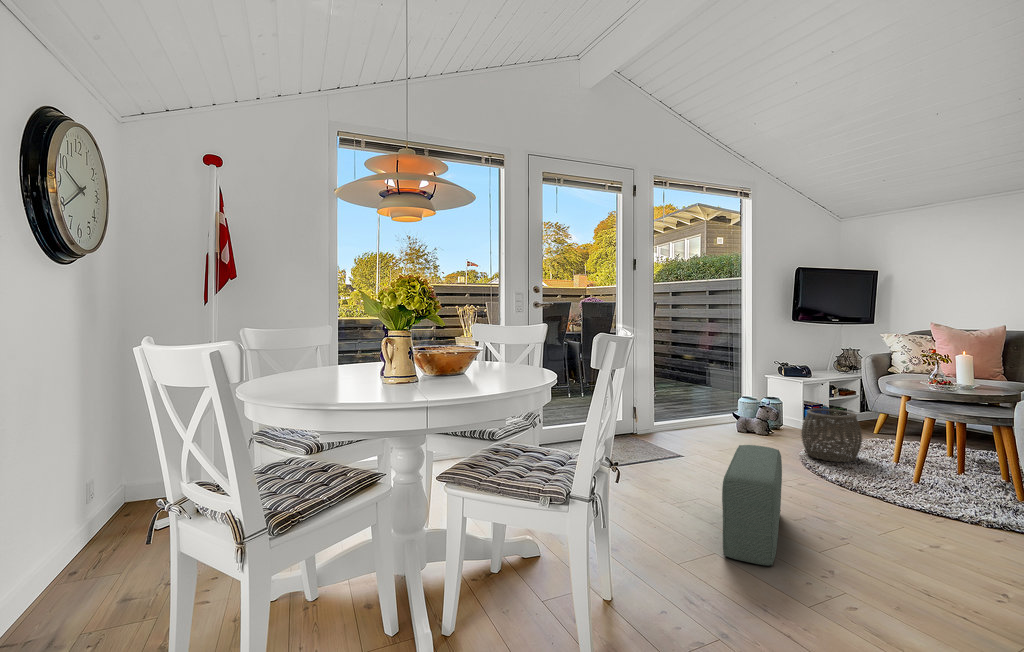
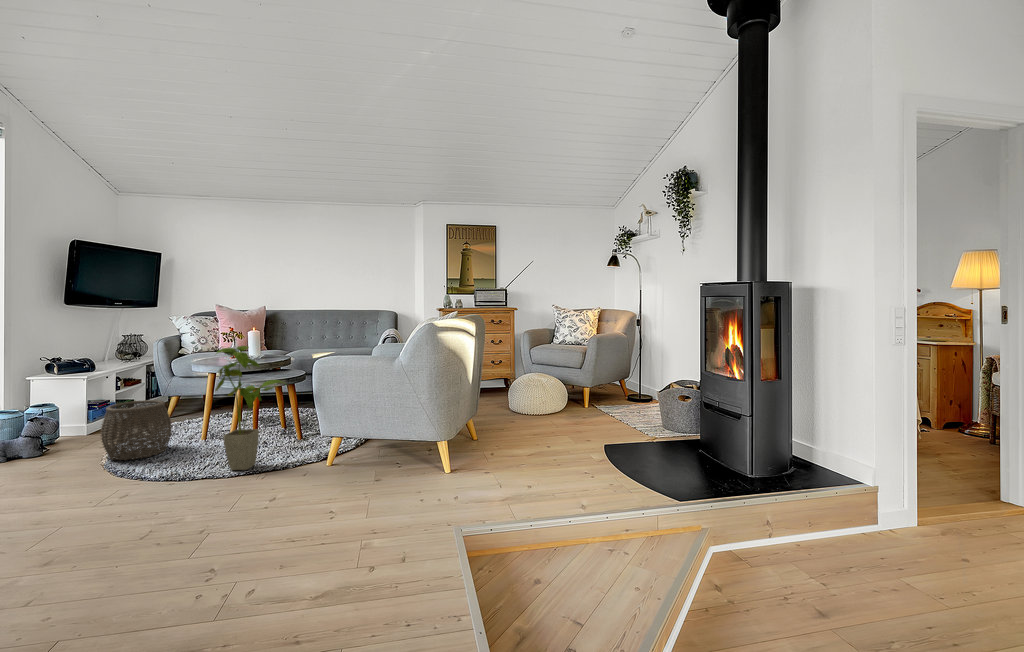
house plant: none [894,372,987,506] -> present [215,346,284,470]
pouf: present [722,445,782,566] -> none [45,457,139,619]

